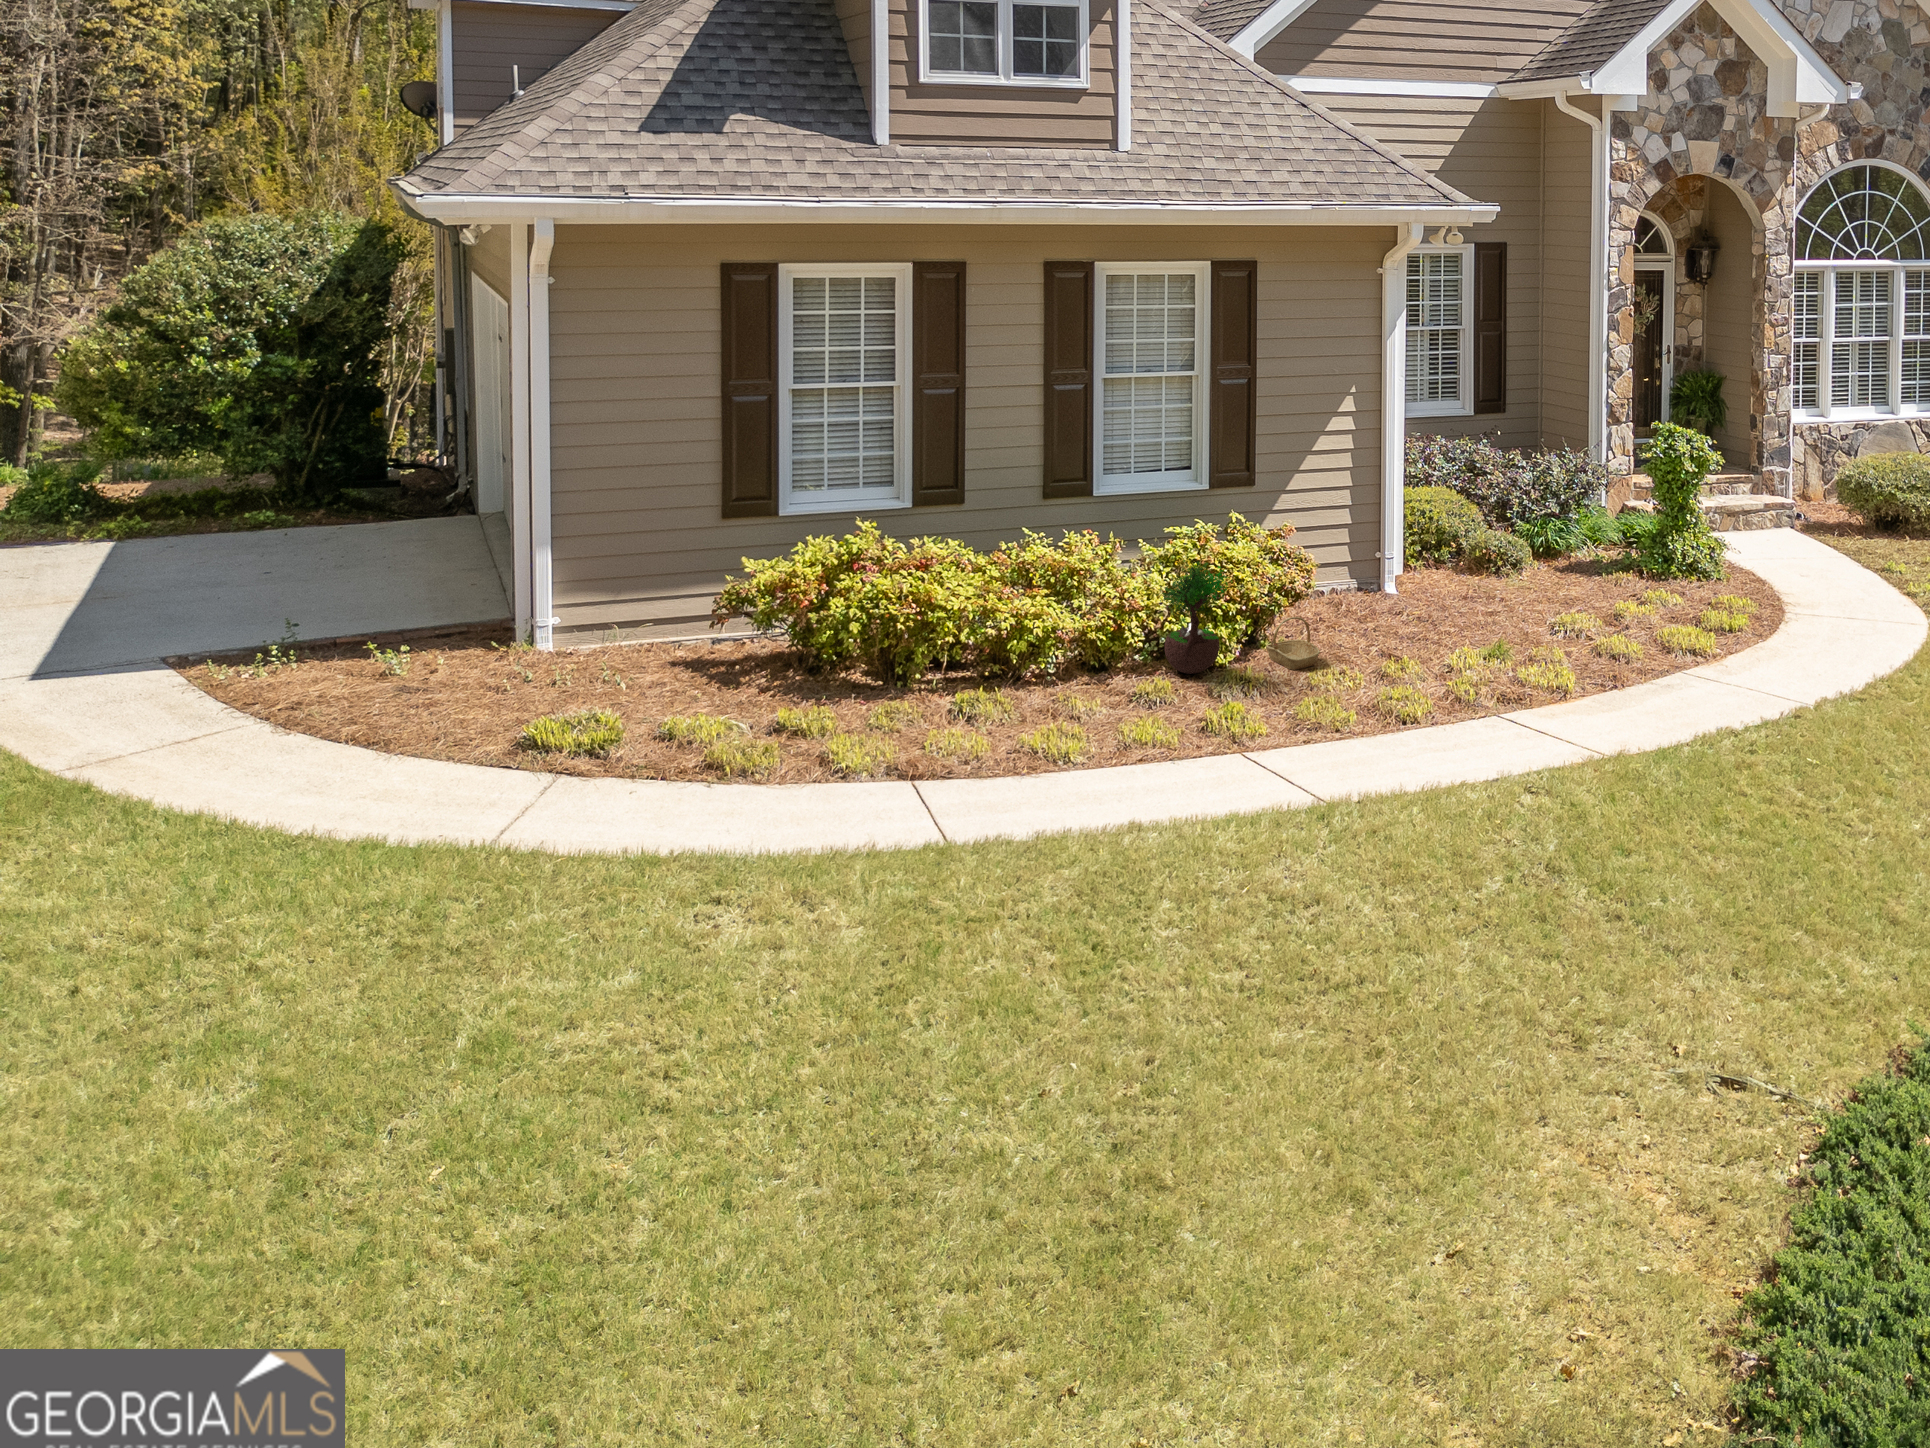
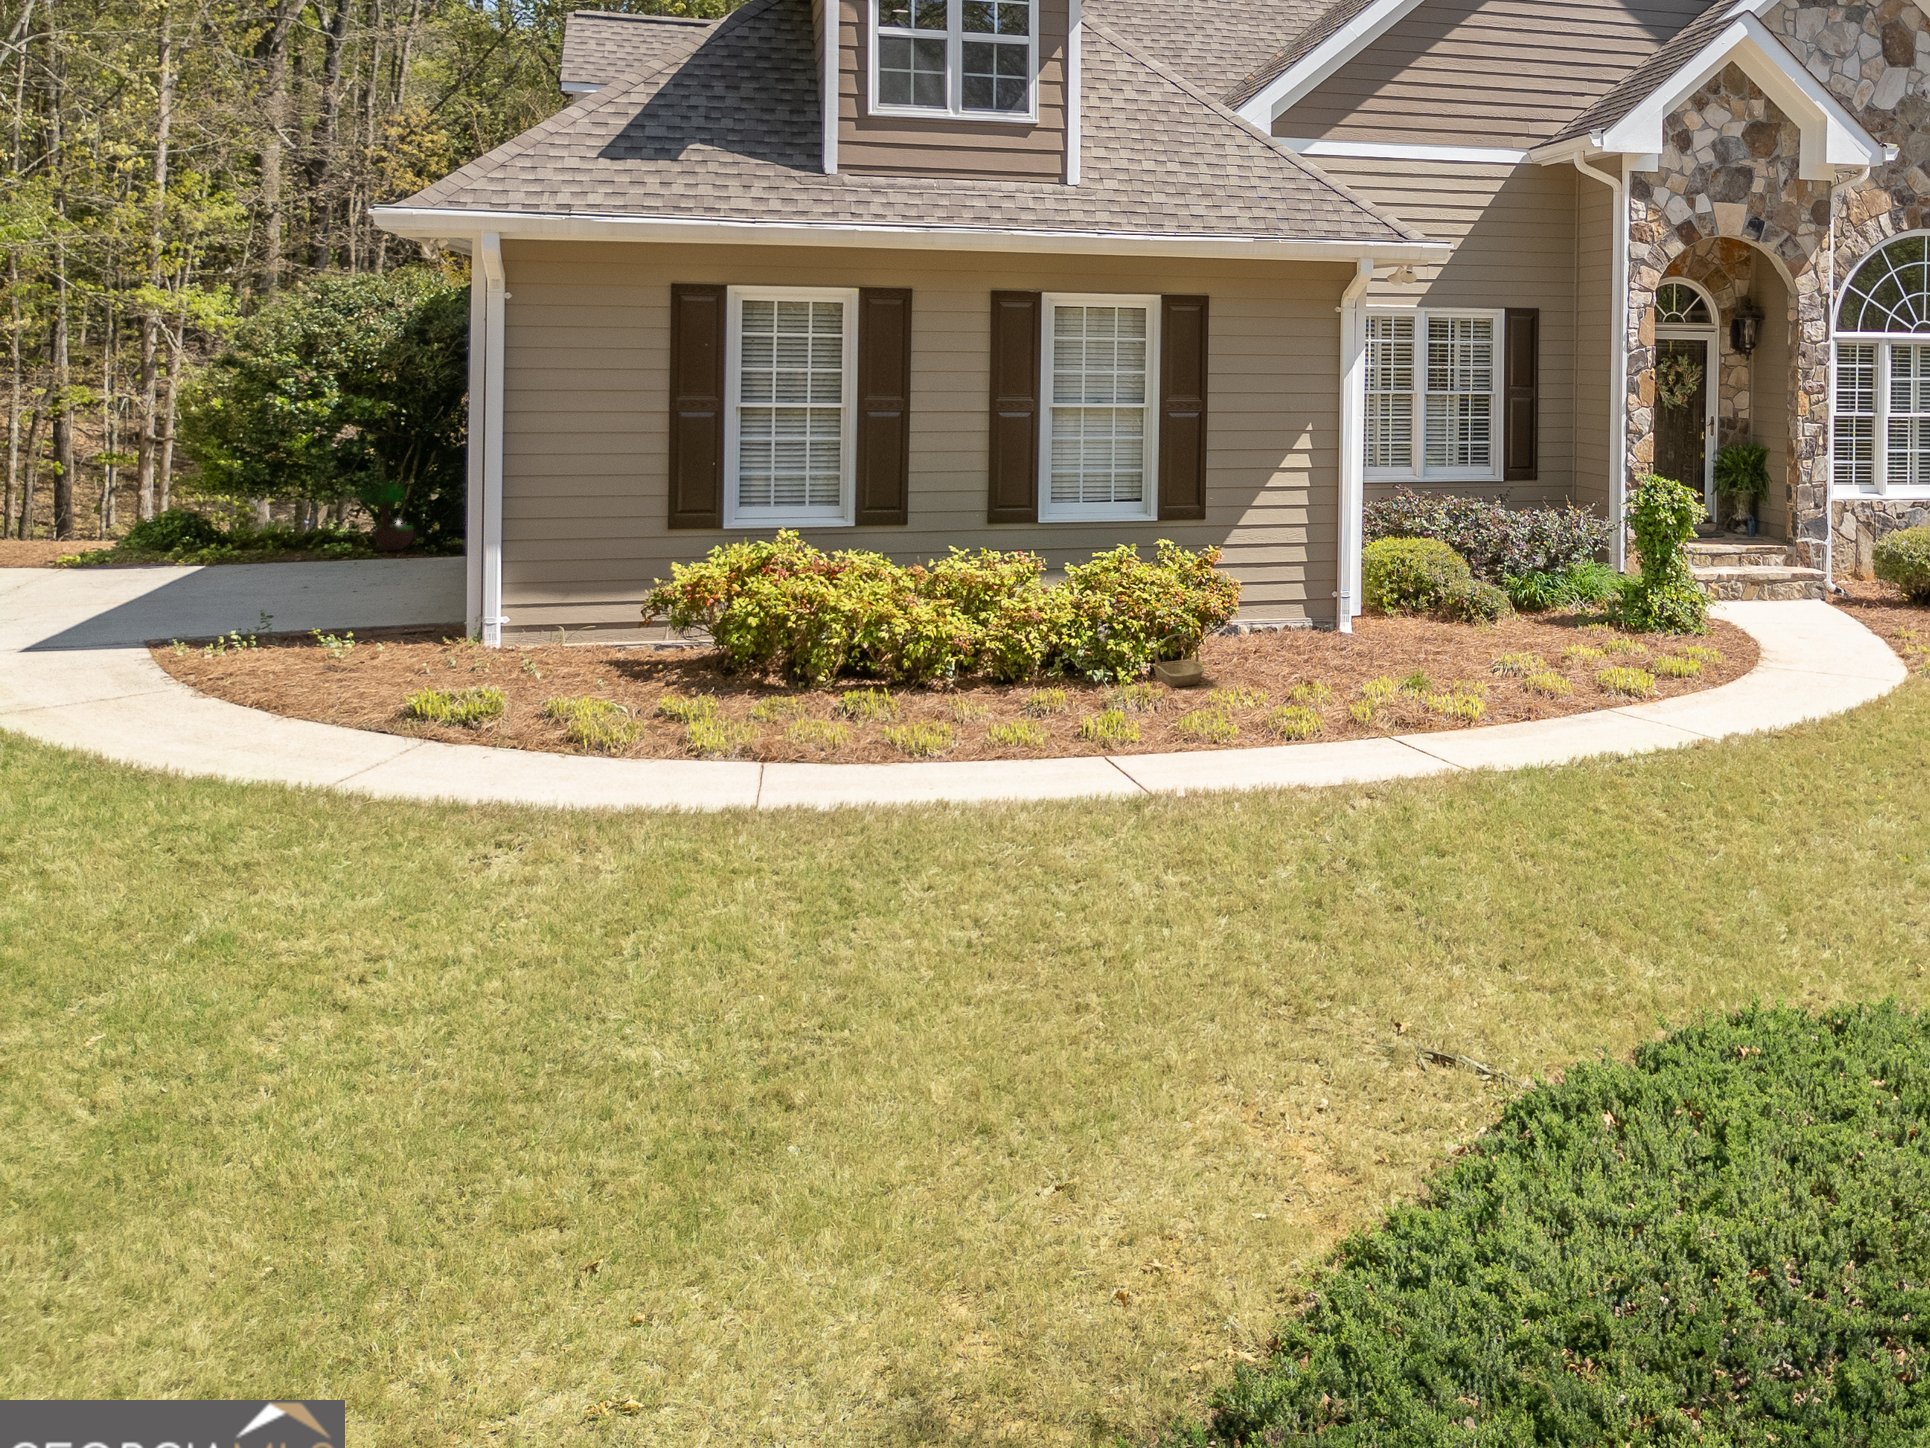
potted tree: present [1156,555,1232,674] -> present [361,478,414,550]

